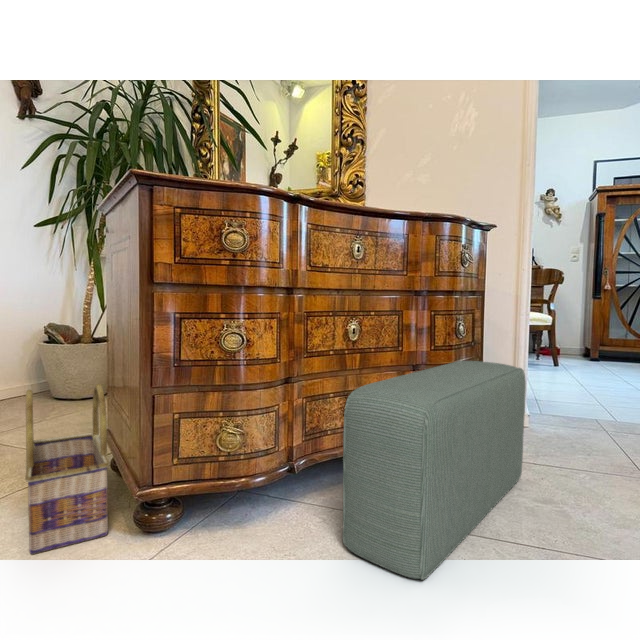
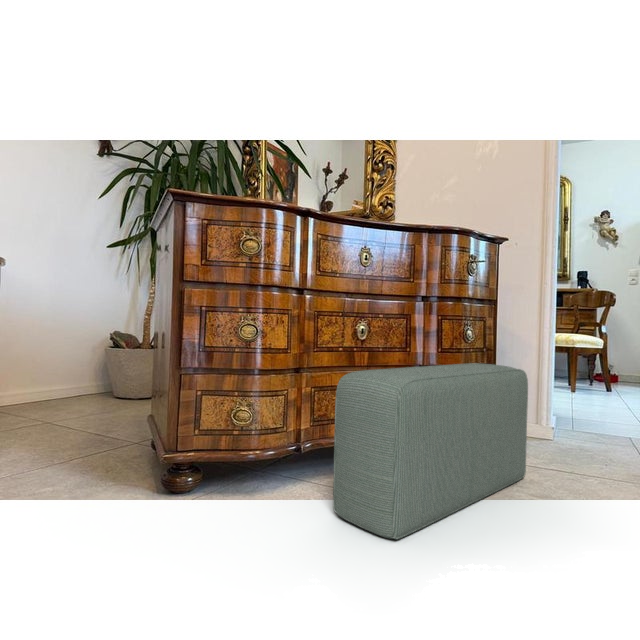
basket: present [25,384,109,554] -> none [78,367,144,498]

